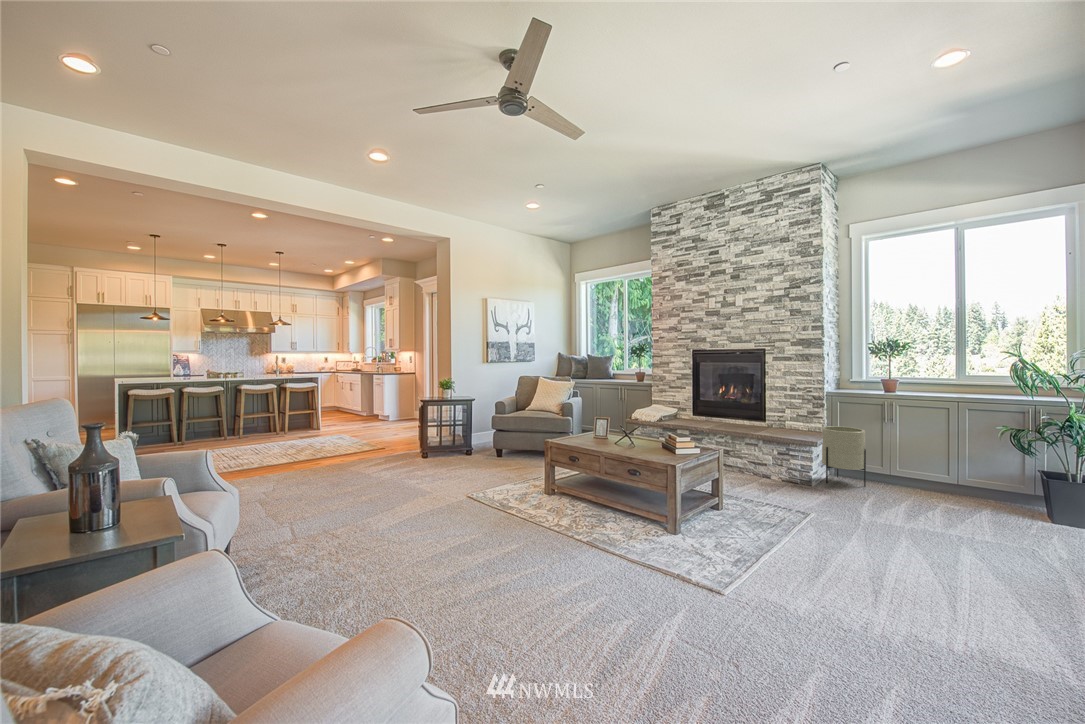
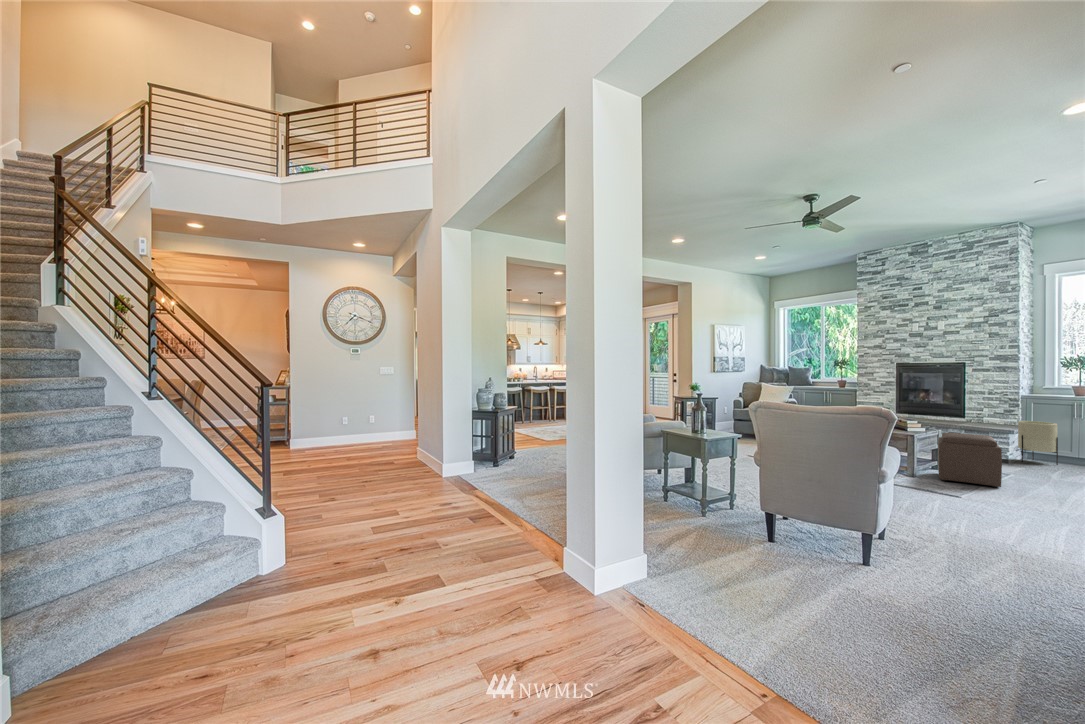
ottoman: none [720,462,806,562] -> present [938,433,1002,488]

